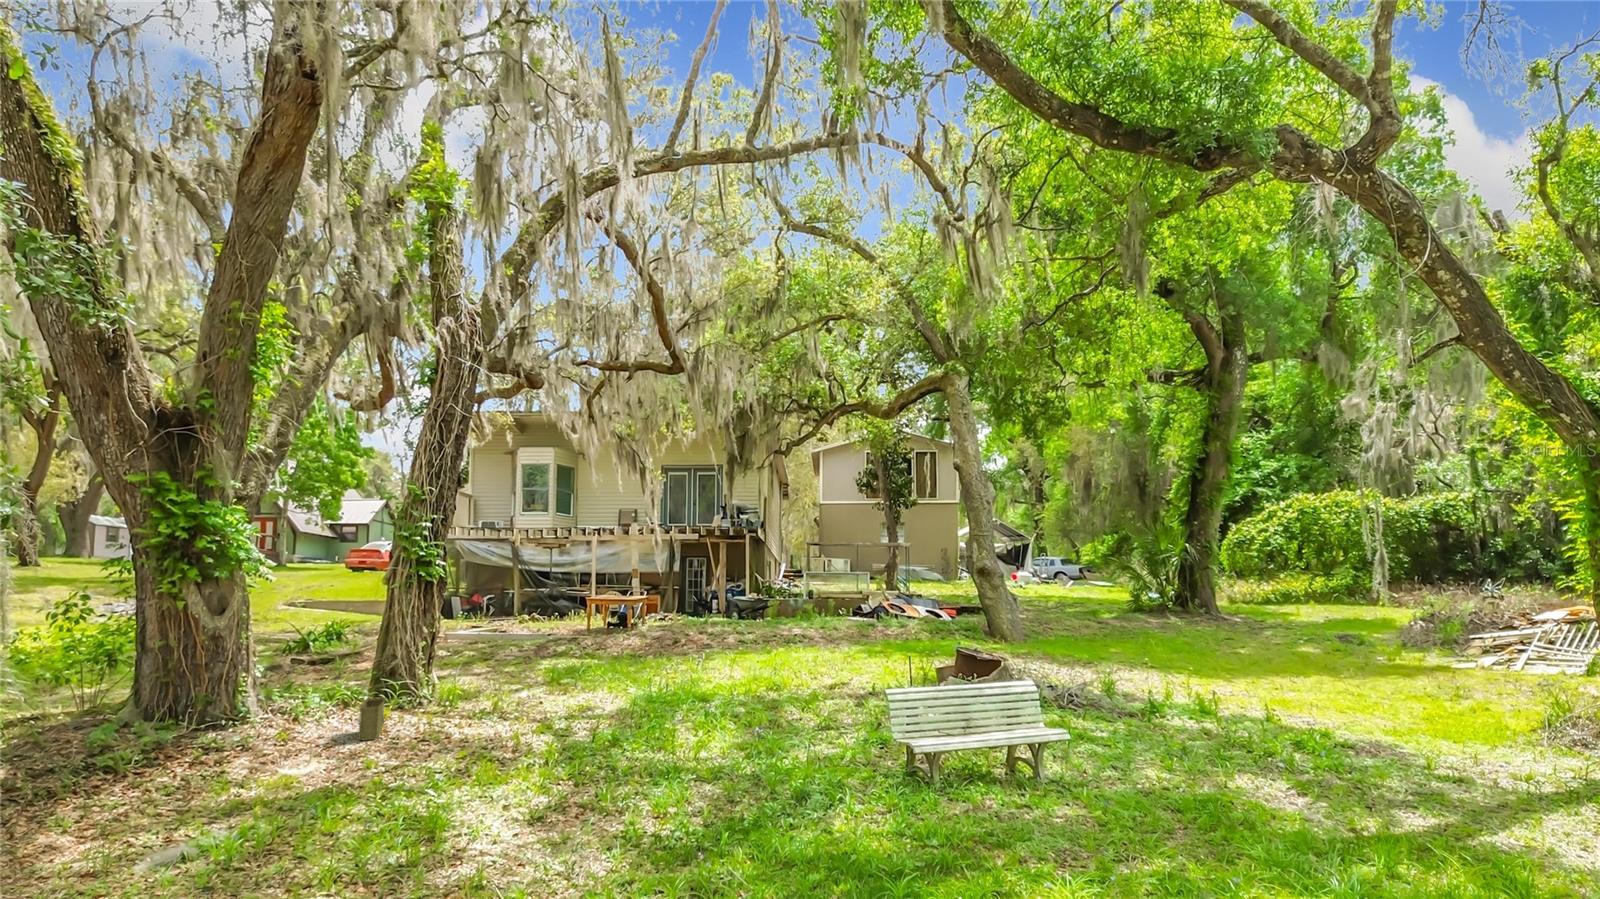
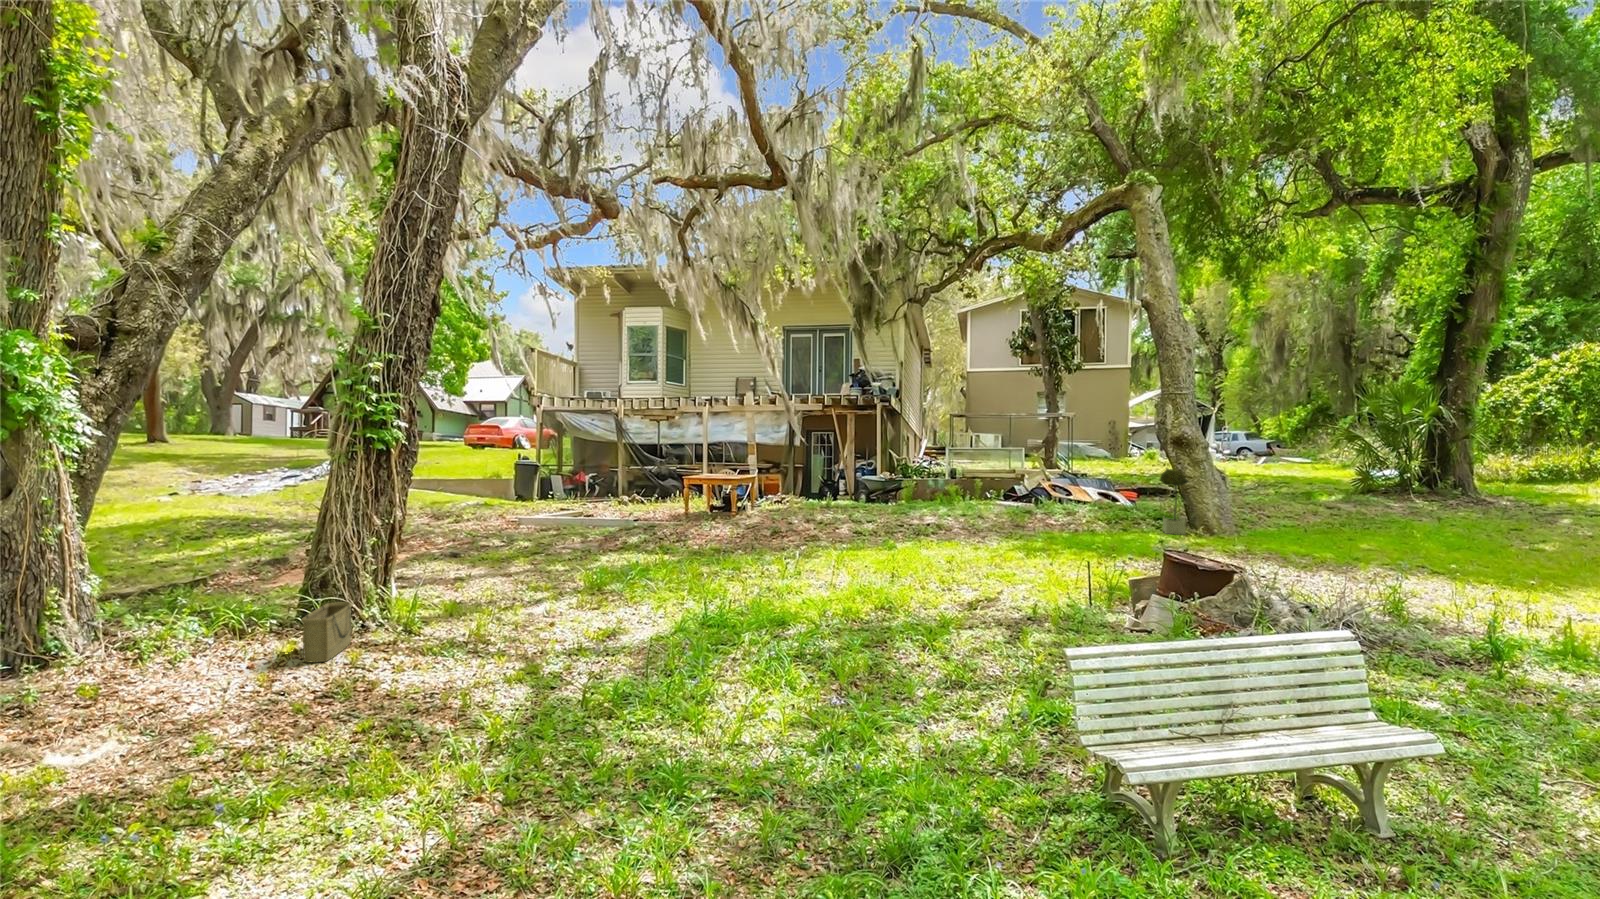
potted tree: none [969,588,990,640] -> present [1160,469,1189,535]

